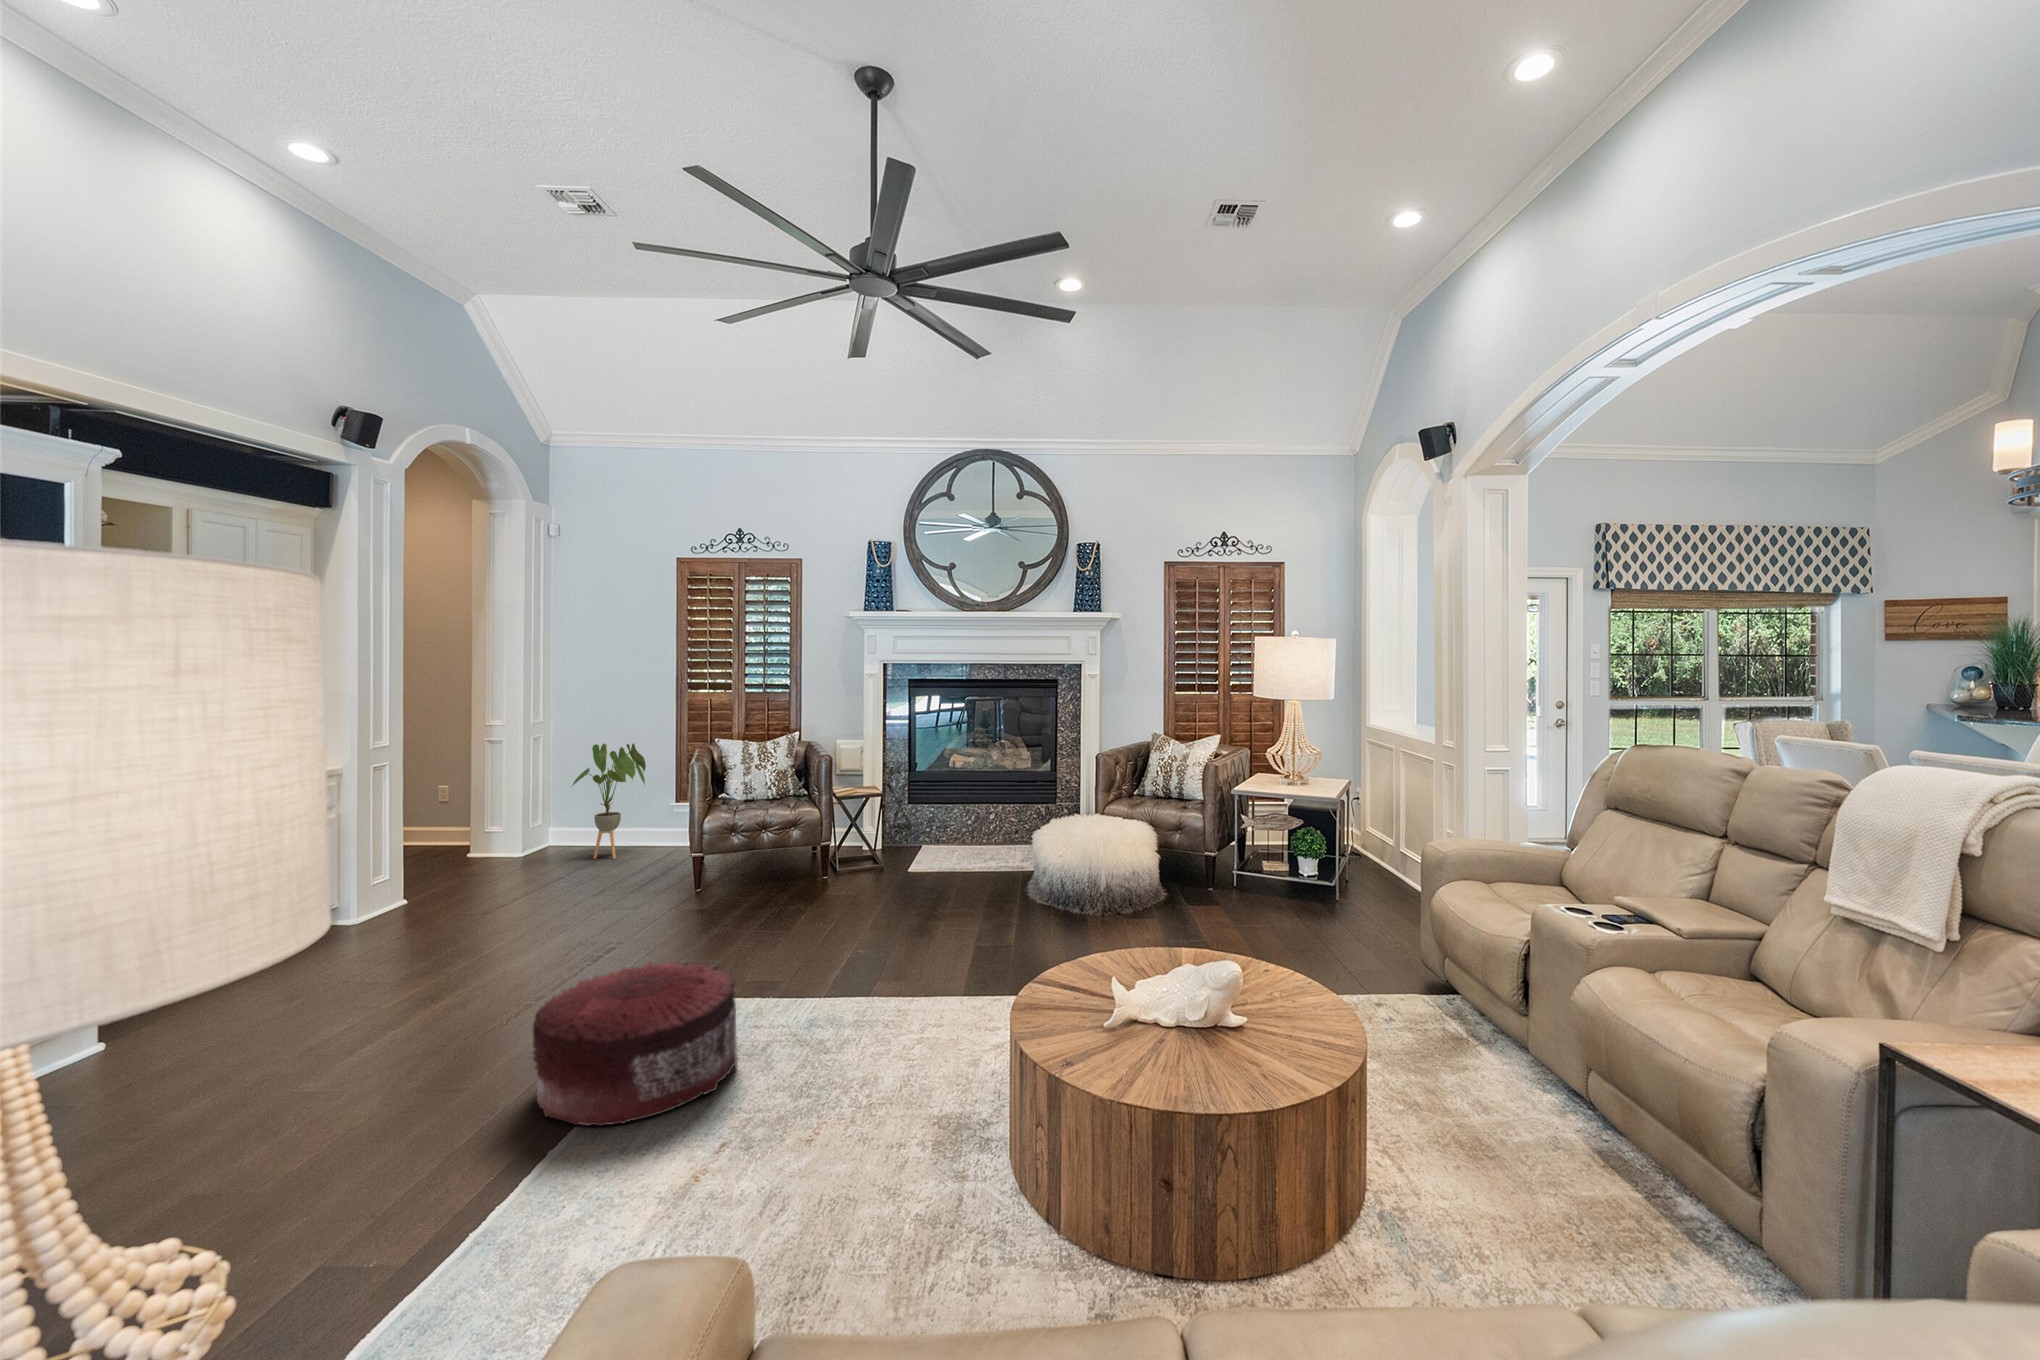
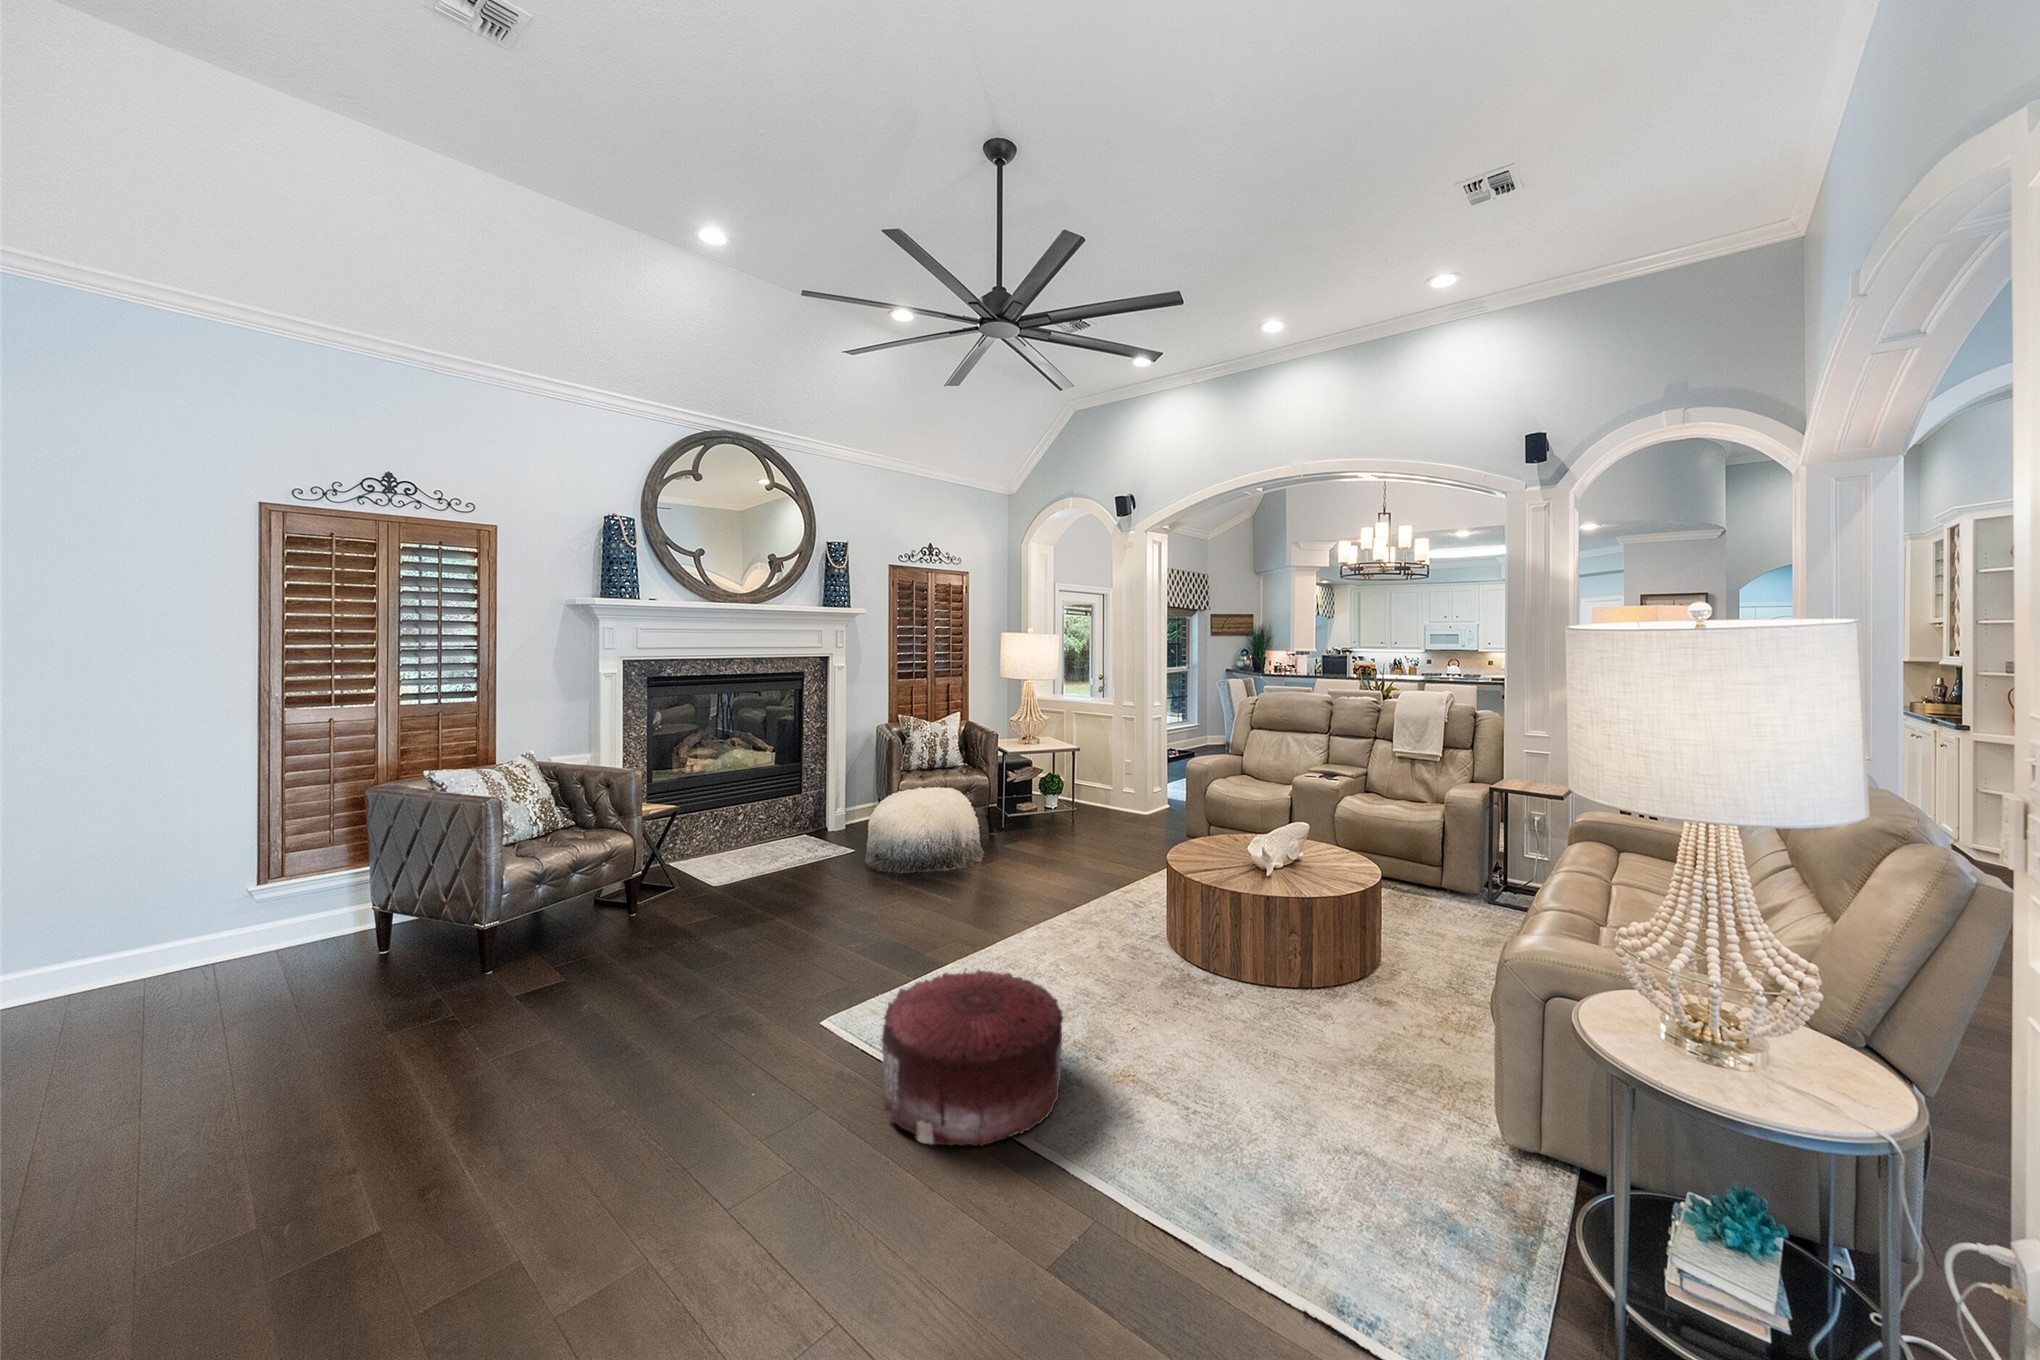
house plant: present [572,743,646,859] -> none [84,795,252,995]

